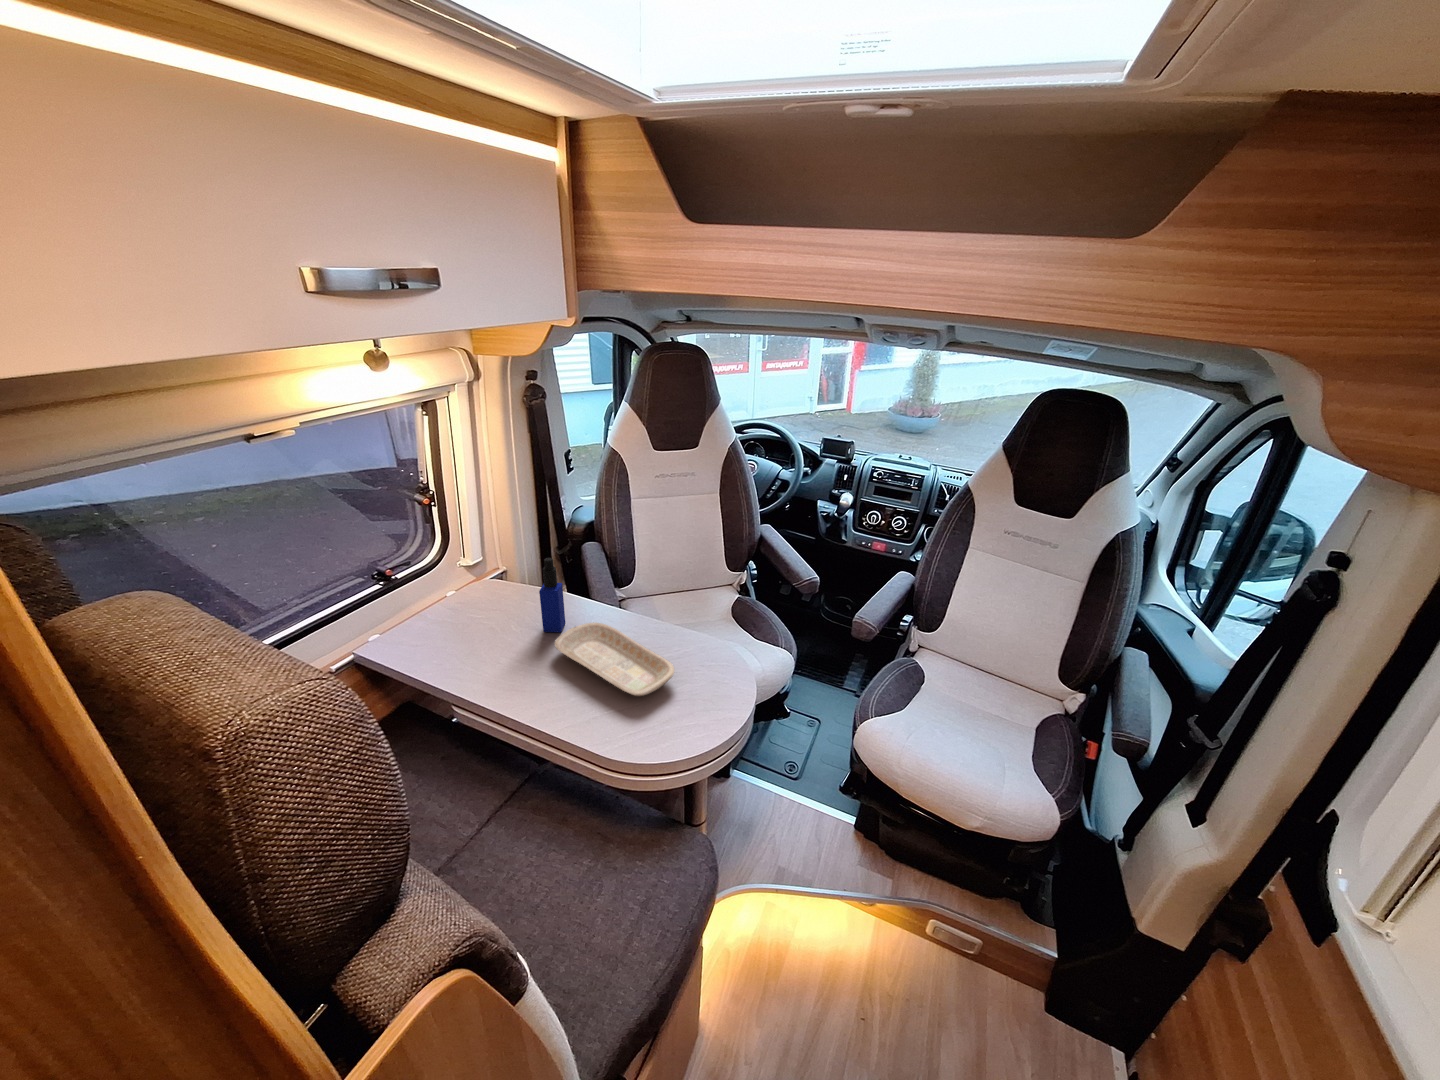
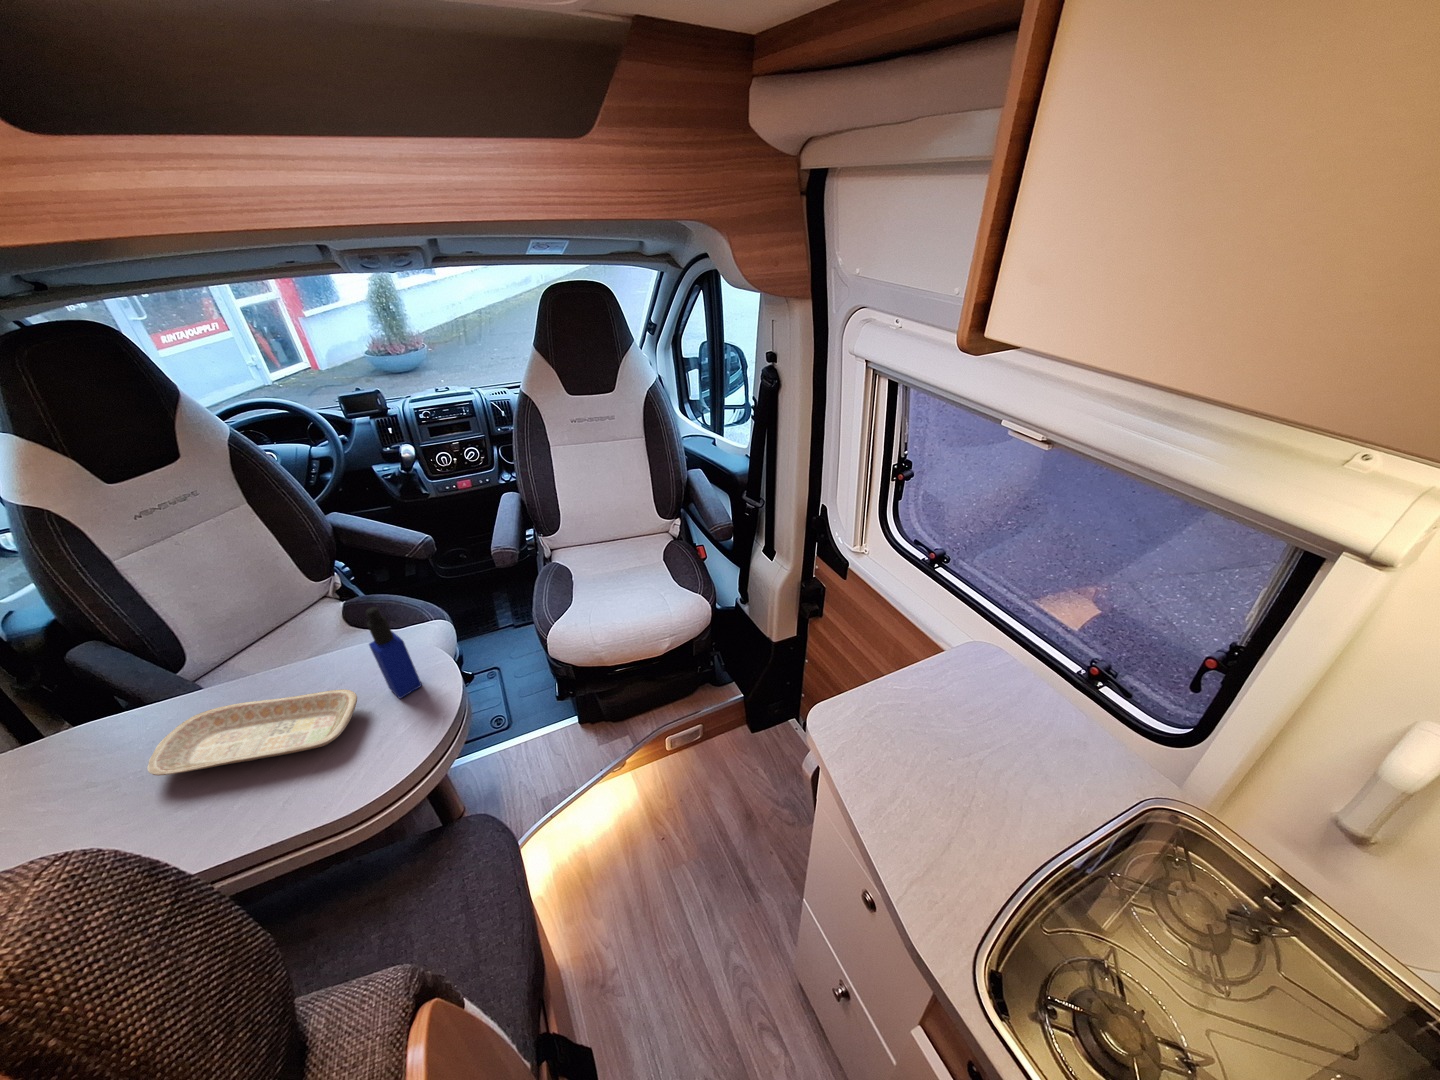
bottle: present [539,558,565,632] -> present [366,607,422,699]

